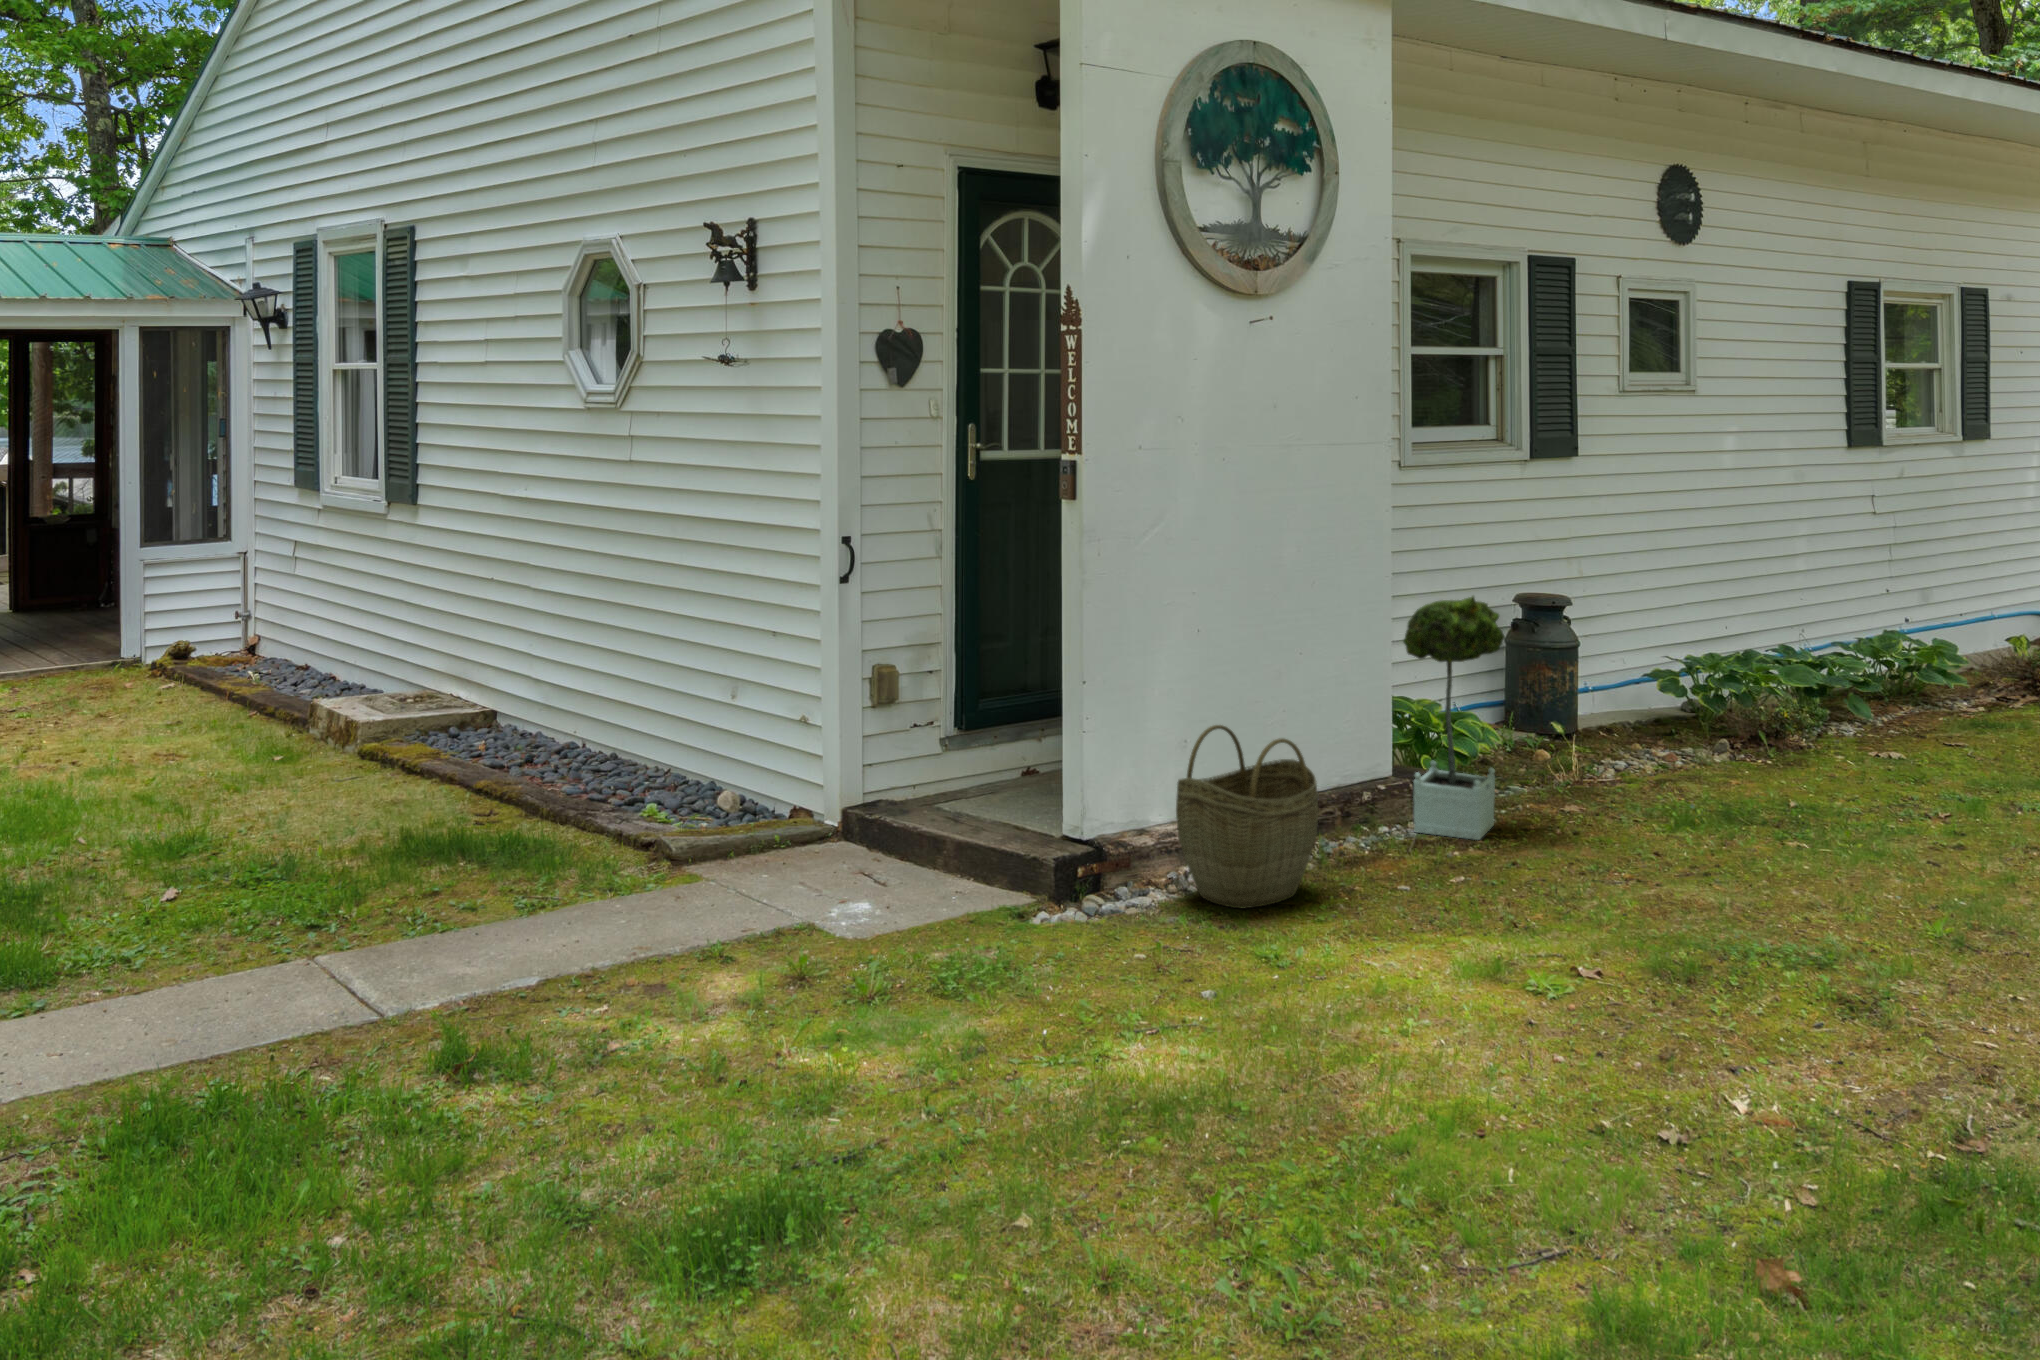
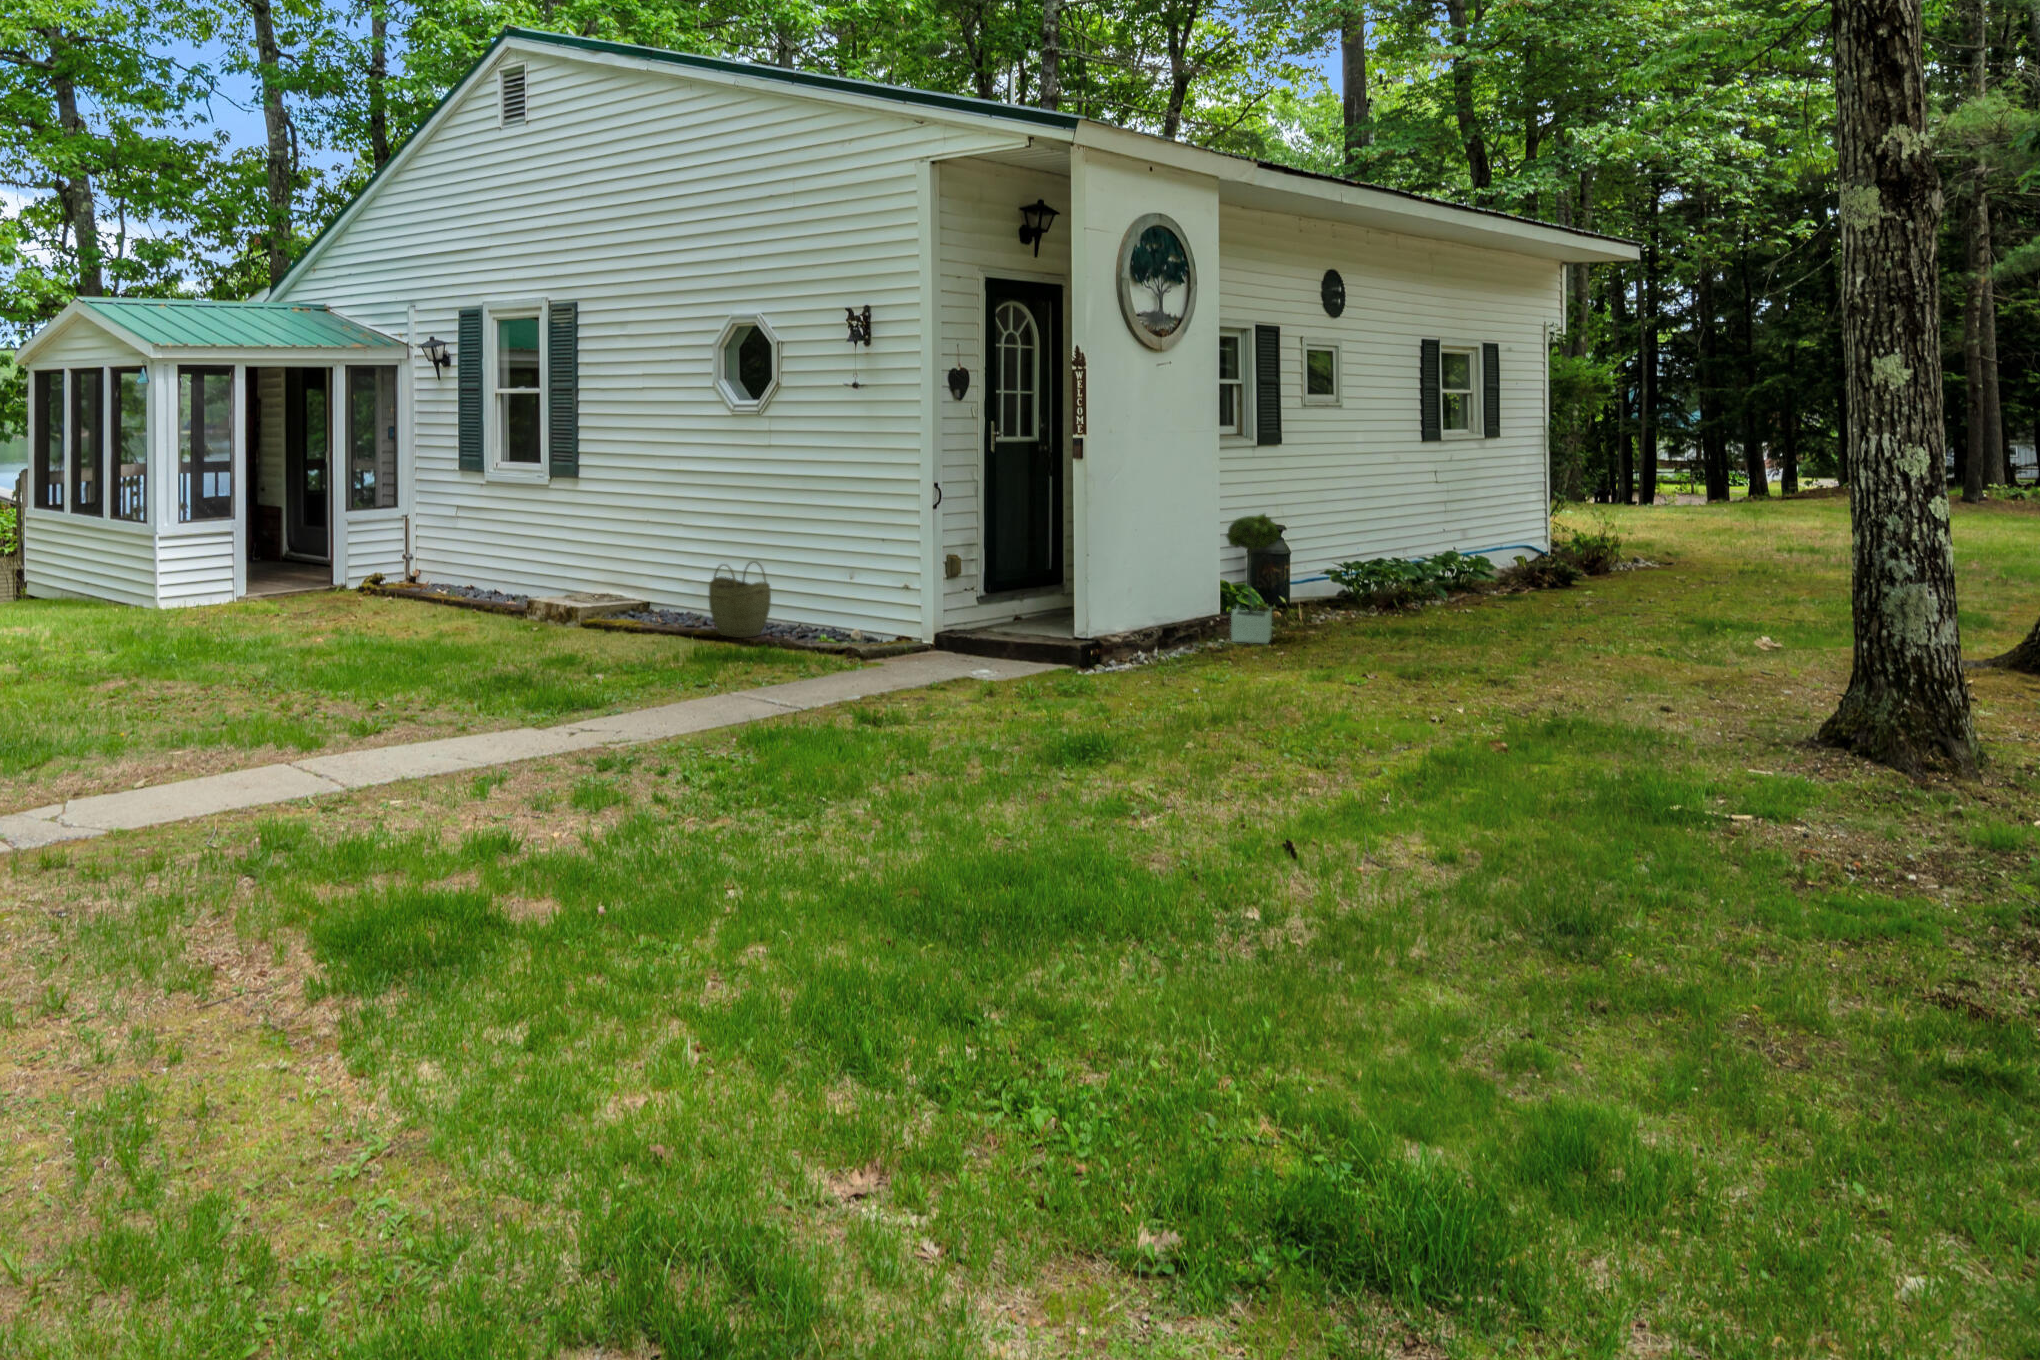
woven basket: present [1176,725,1318,908] -> present [709,561,771,638]

